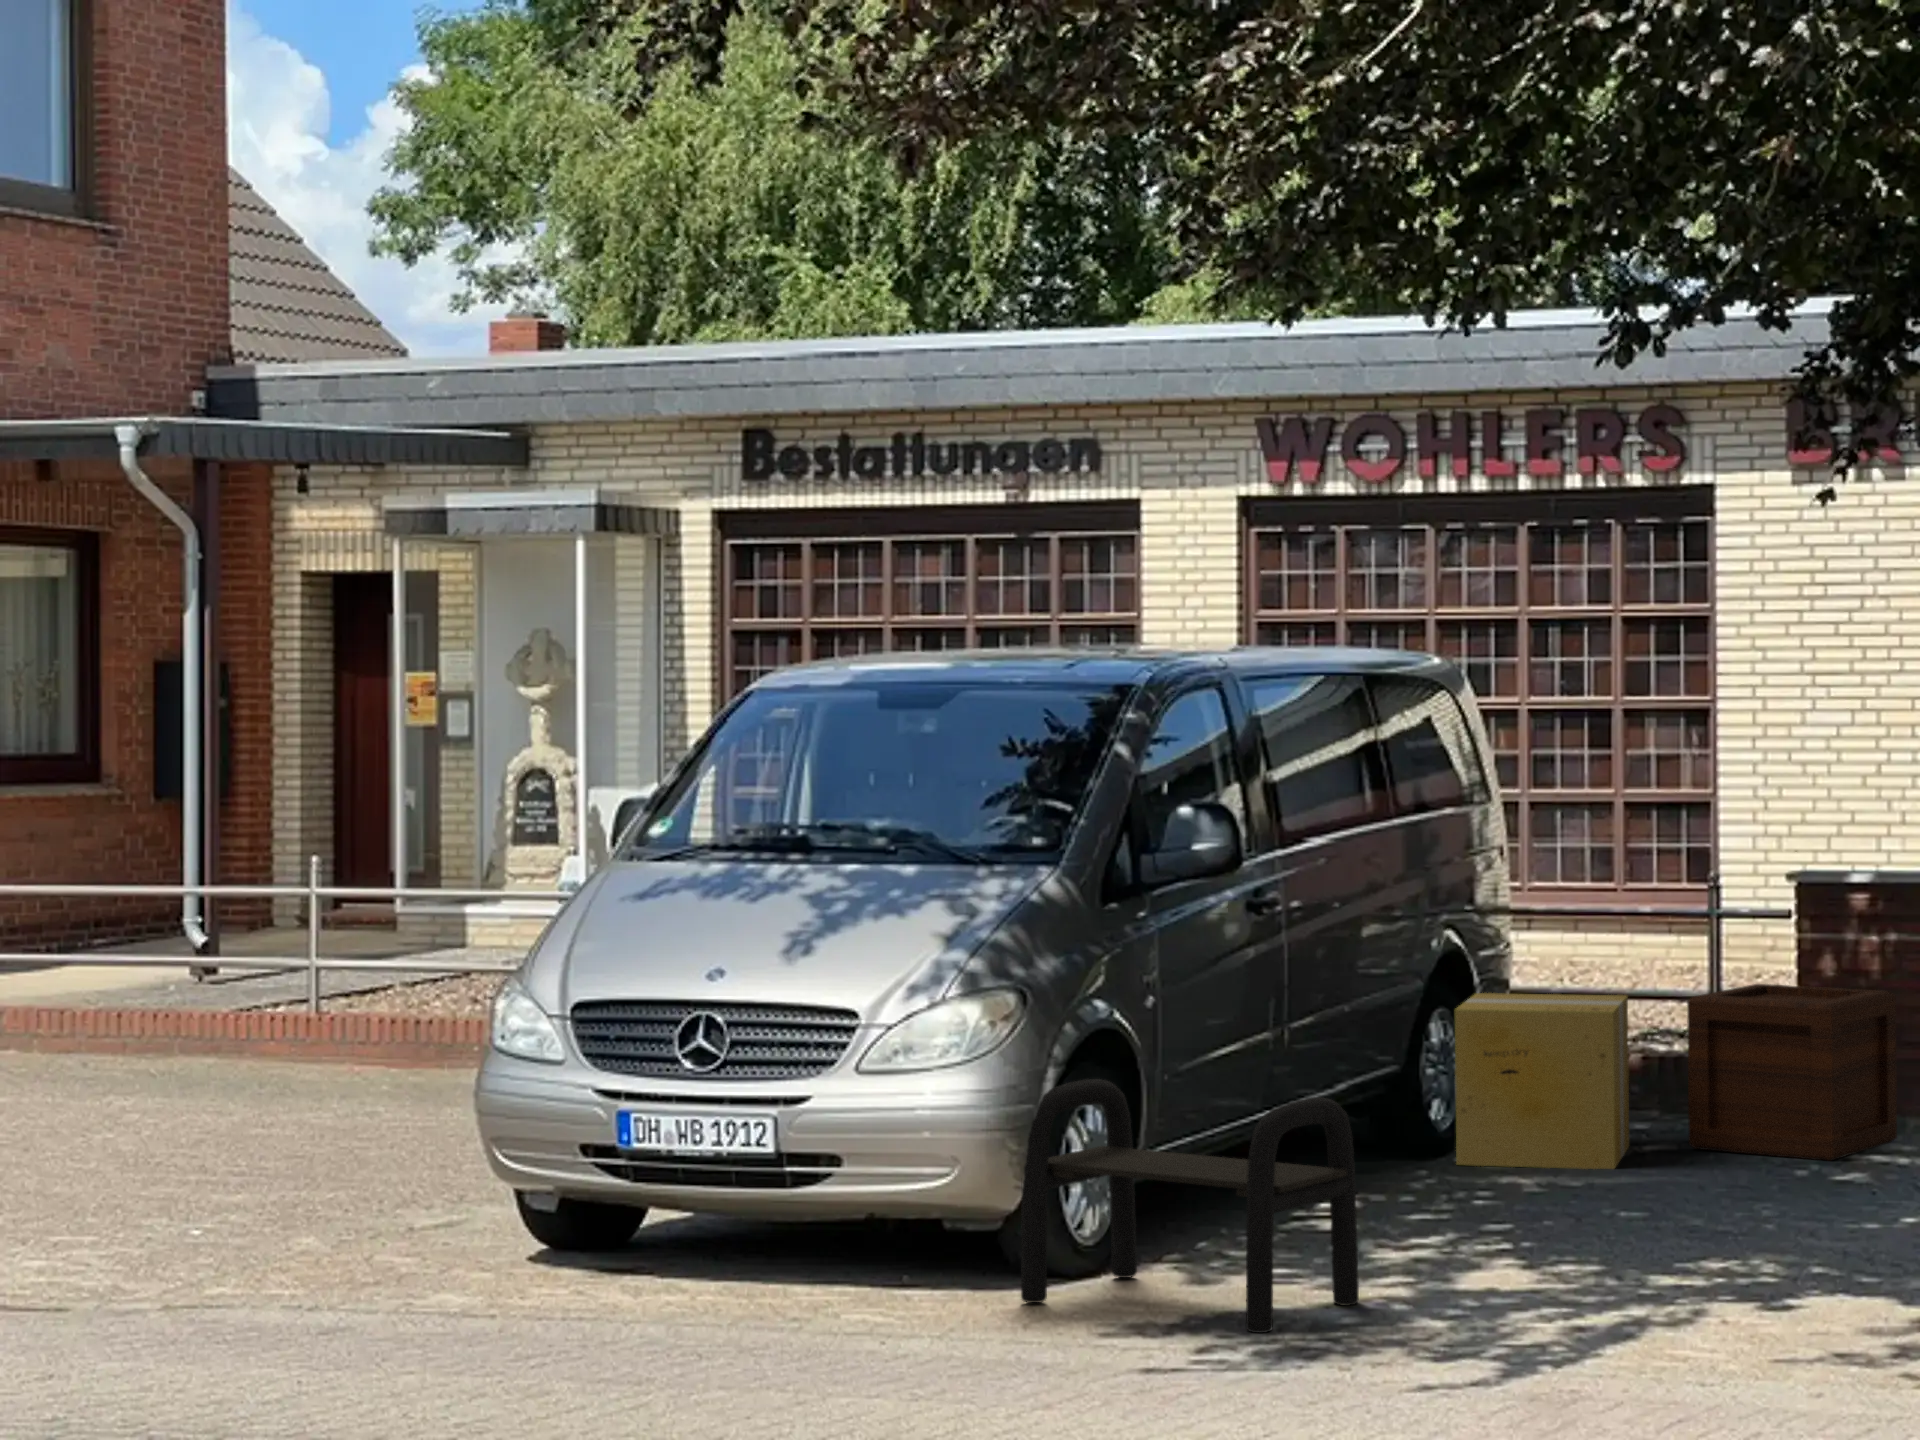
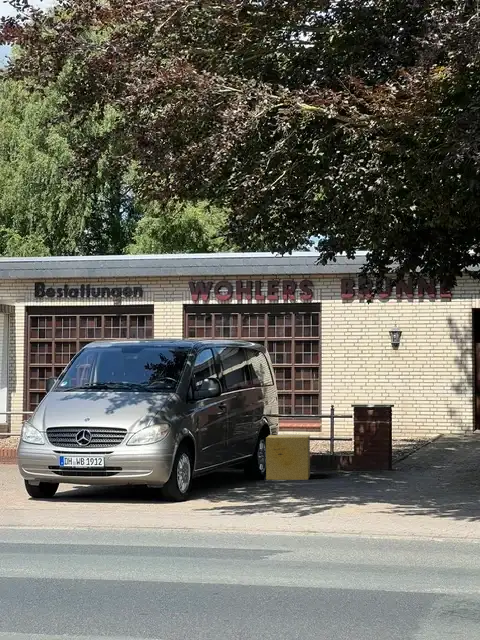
wooden crate: present [1687,984,1897,1161] -> none [326,433,379,477]
bench: present [1021,1079,1359,1333] -> none [168,447,254,508]

